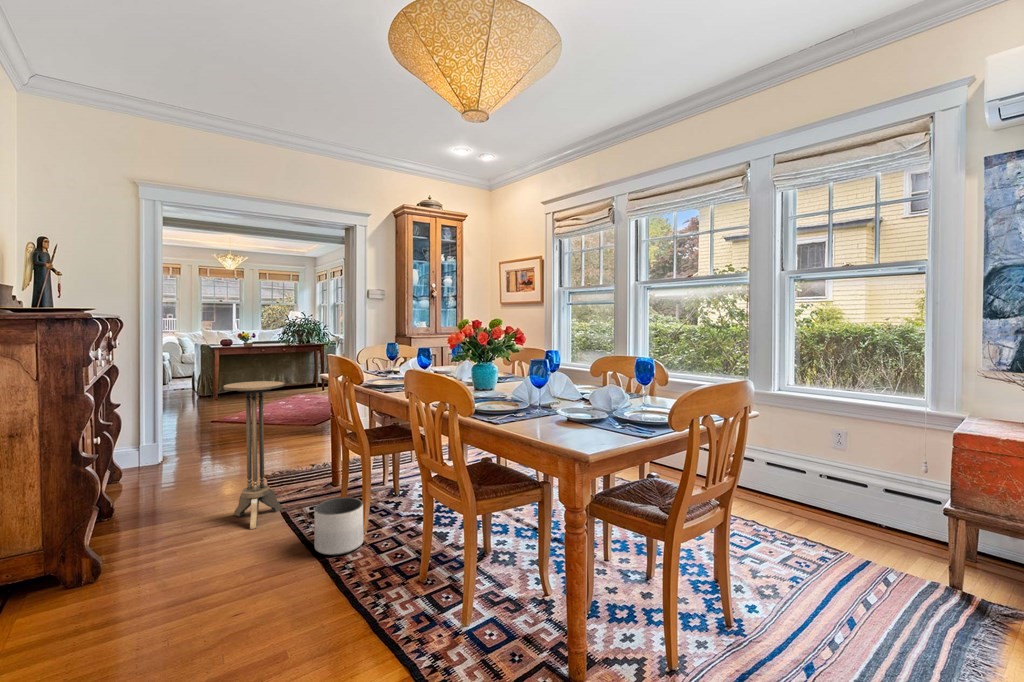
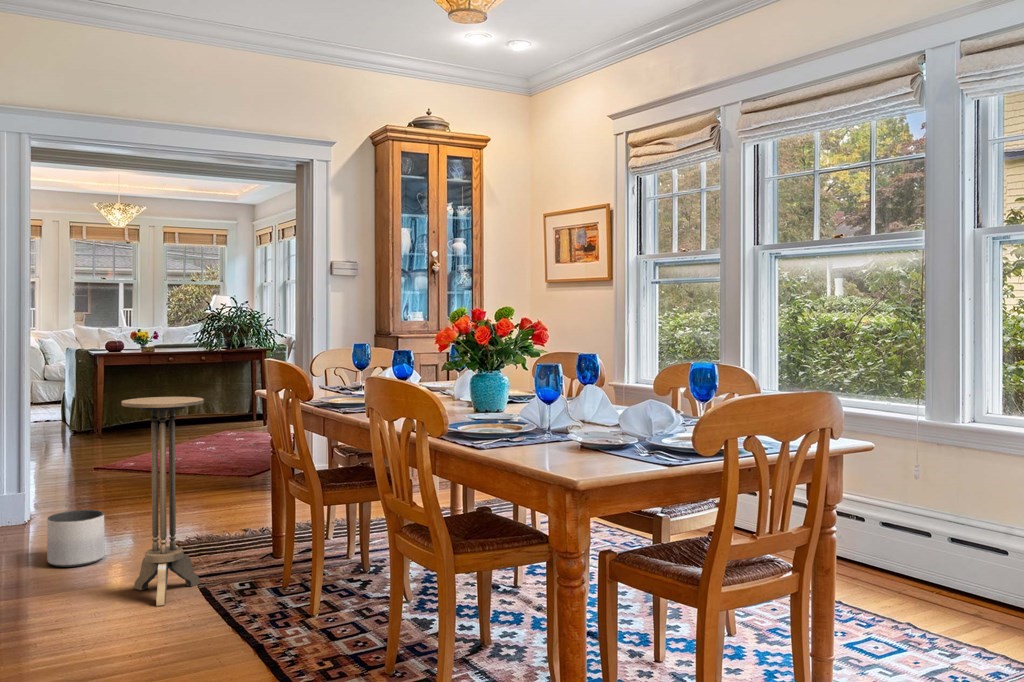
planter: present [314,498,364,555] -> present [47,510,105,567]

